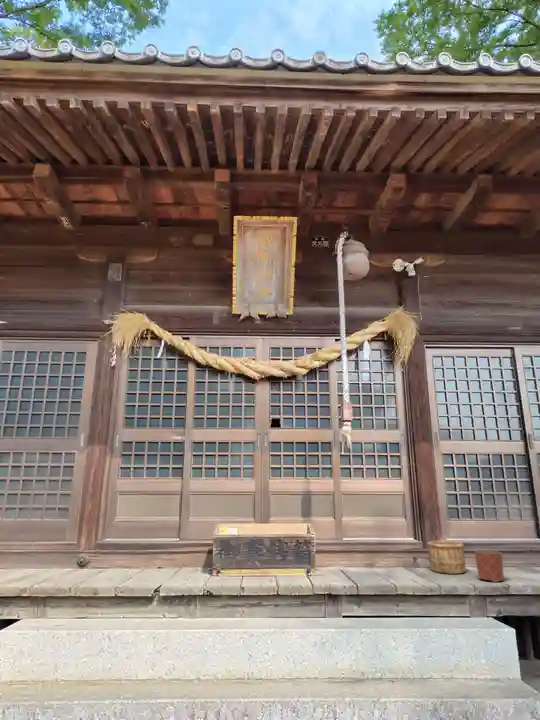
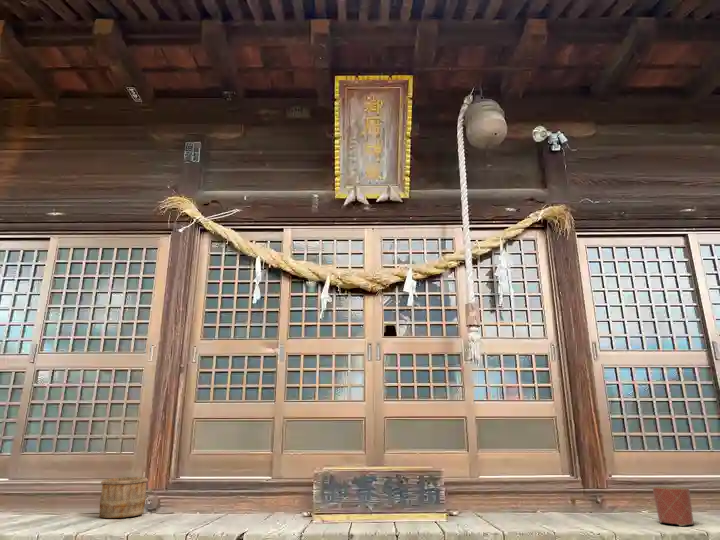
wooden bucket: present [427,540,466,574] -> present [99,477,148,518]

